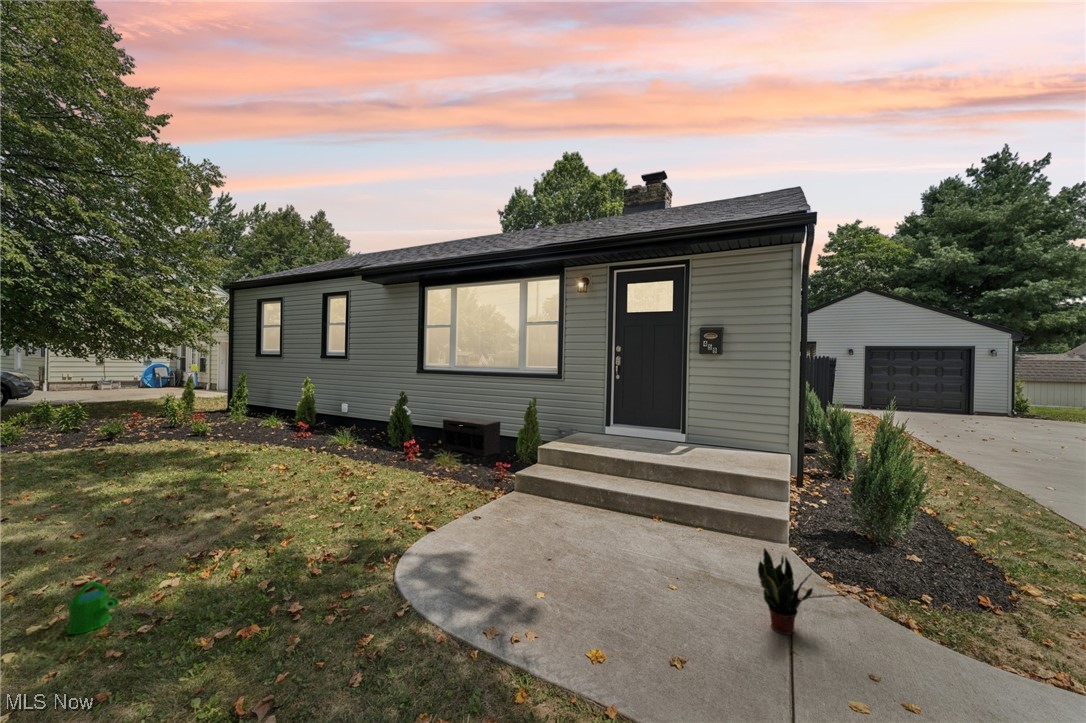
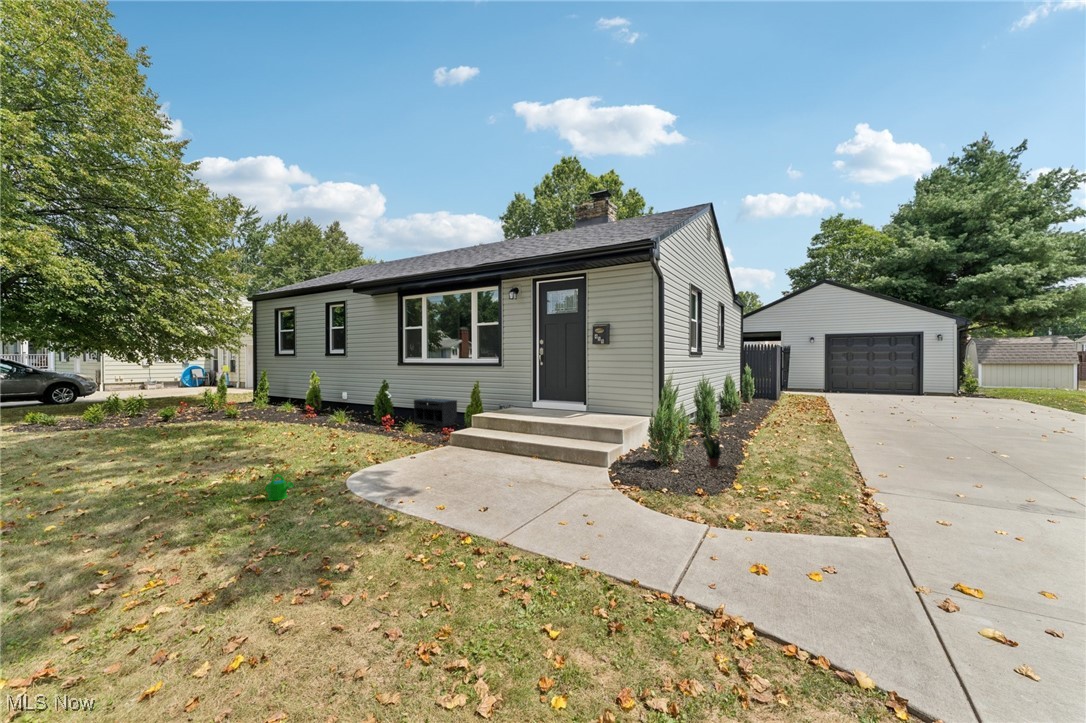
potted plant: present [758,548,813,635] -> present [703,433,722,468]
watering can: present [66,582,119,634] -> present [265,474,294,501]

